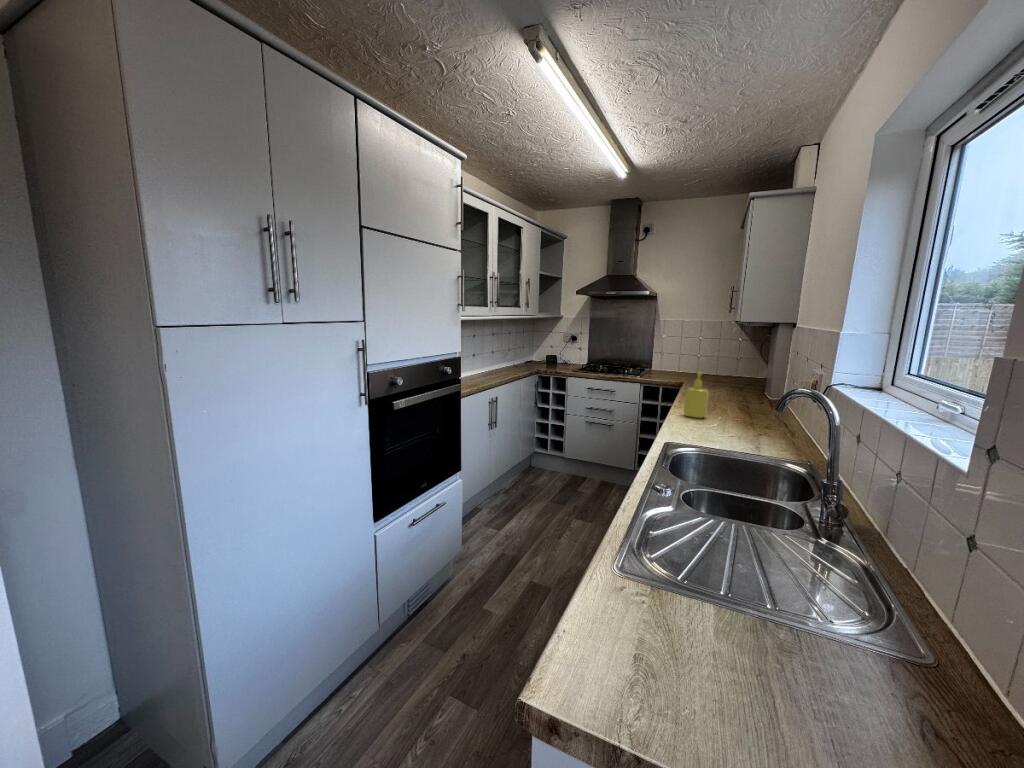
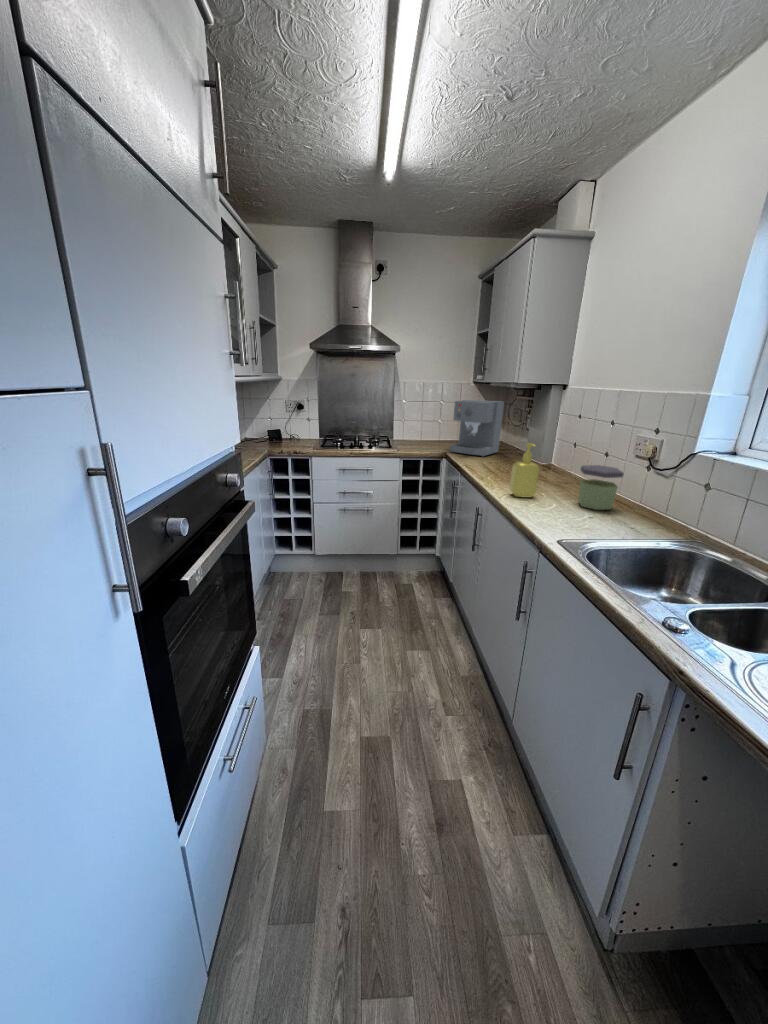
coffee maker: none [695,336,755,389] -> present [450,400,504,457]
jar: none [737,394,777,435] -> present [578,465,624,510]

